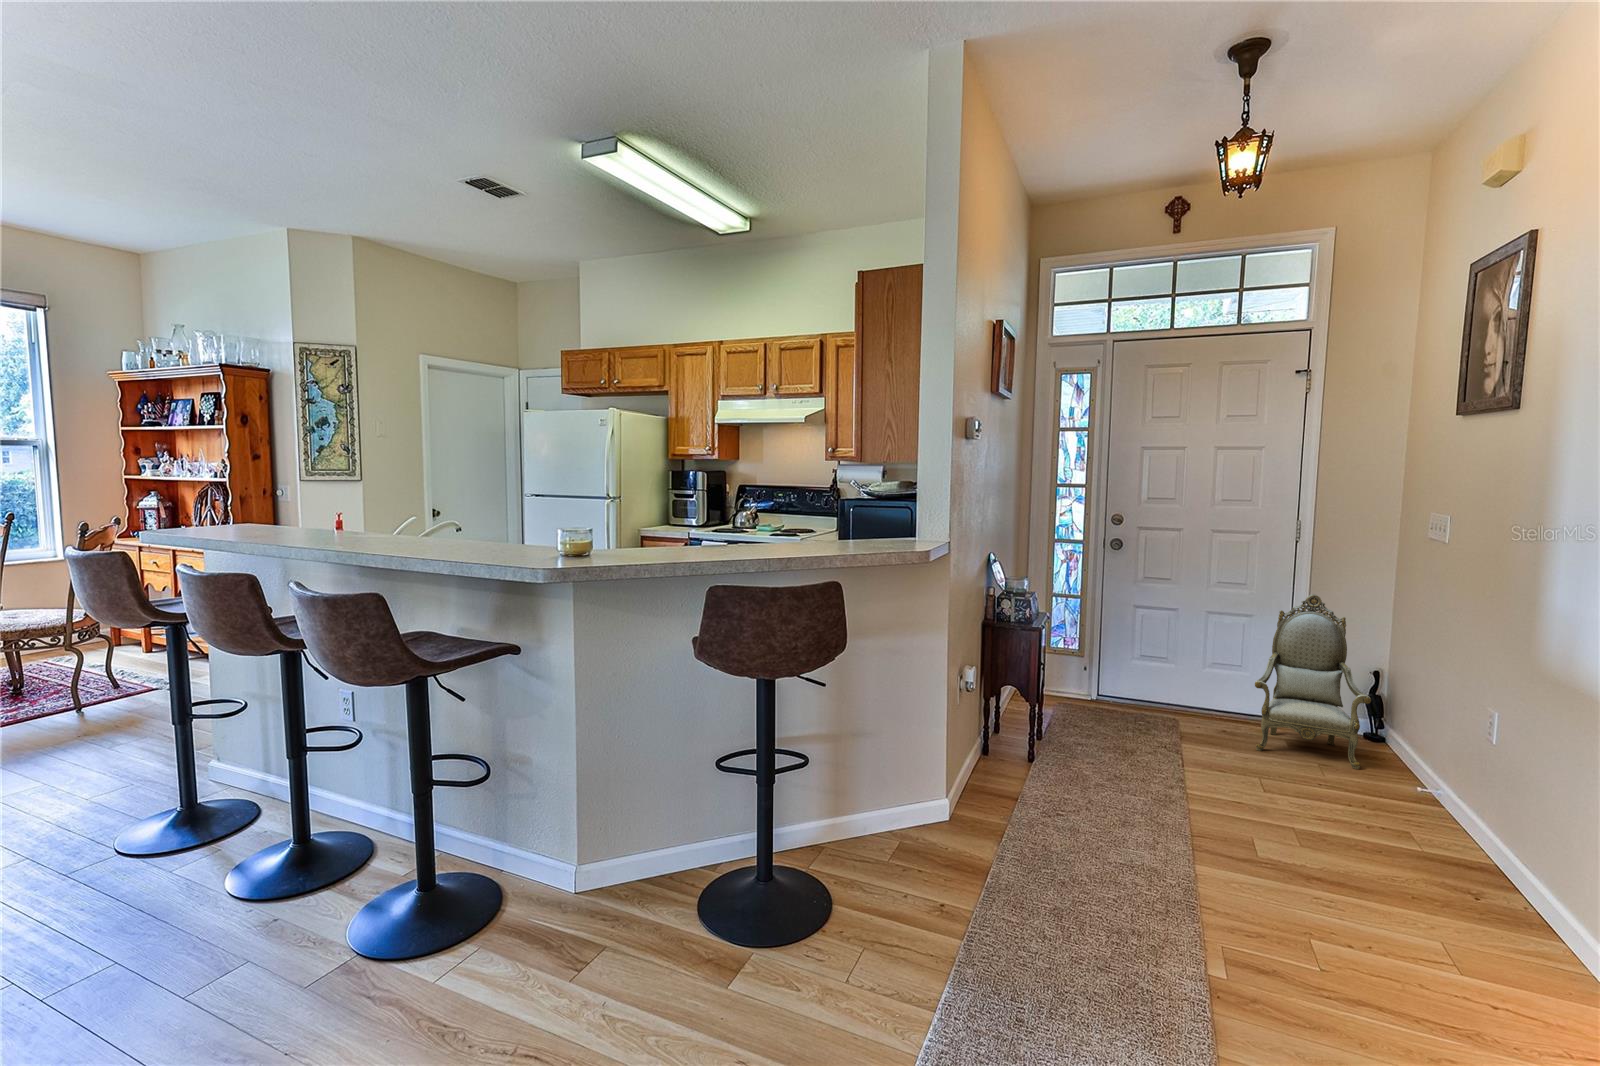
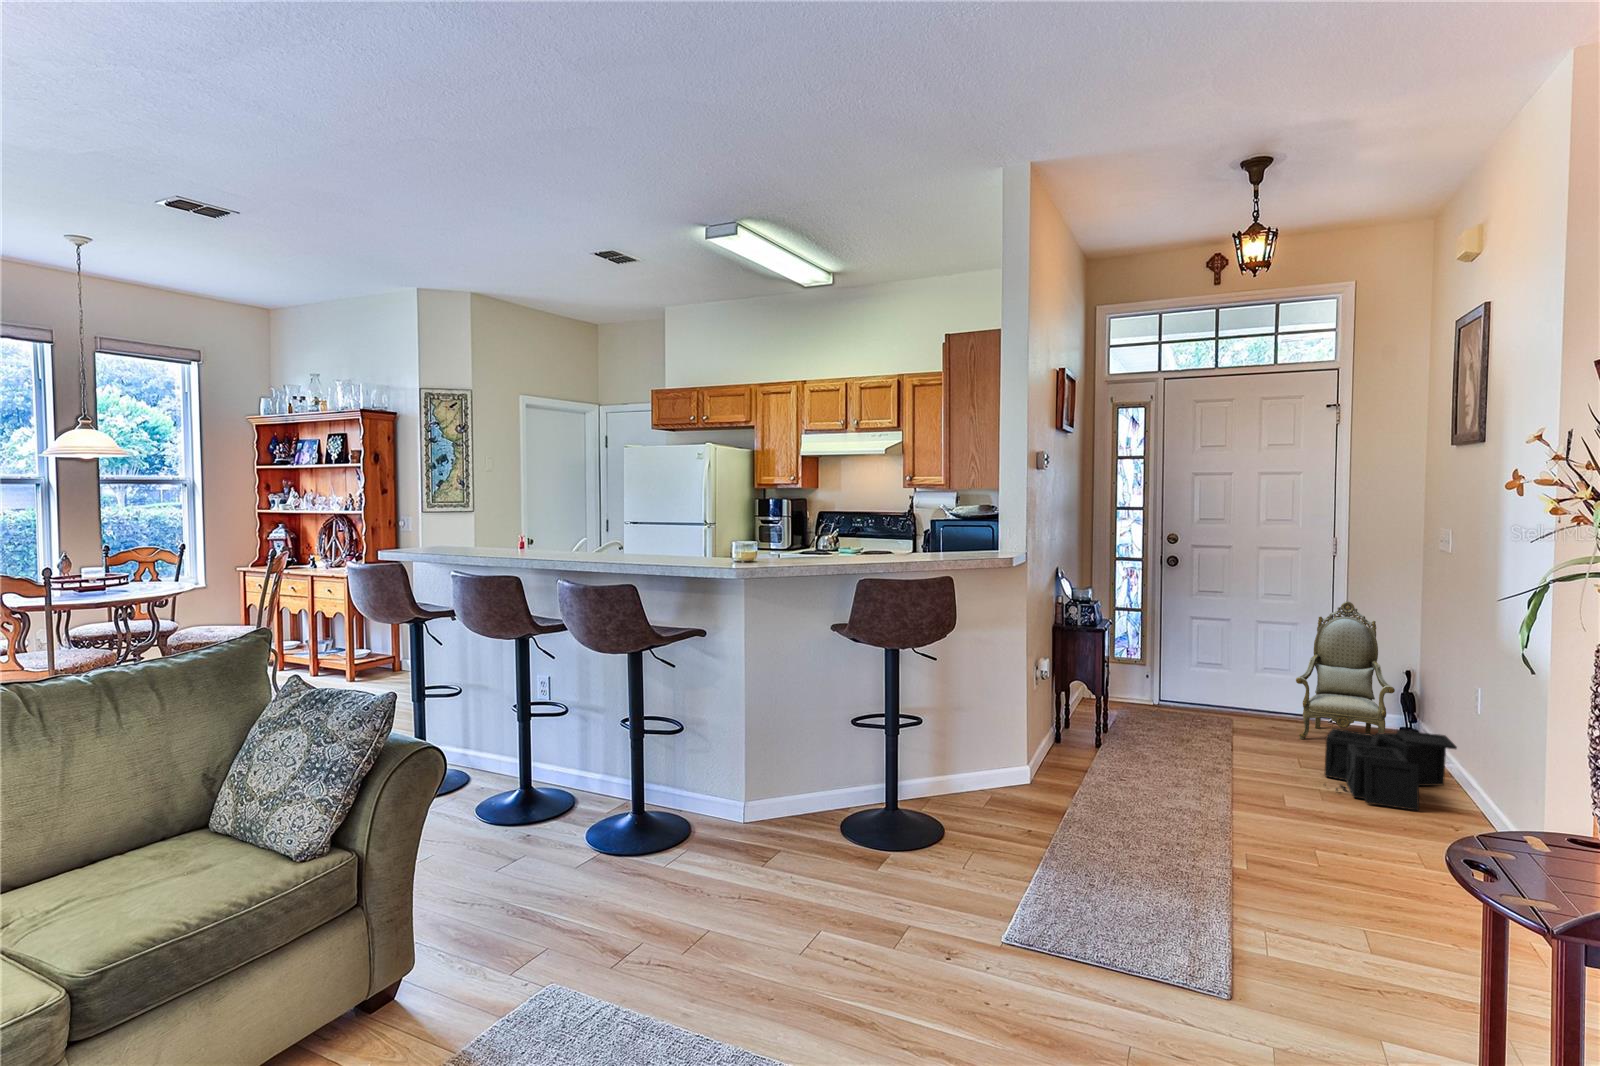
storage bin: none [1297,750,1463,871] -> present [1324,729,1457,810]

